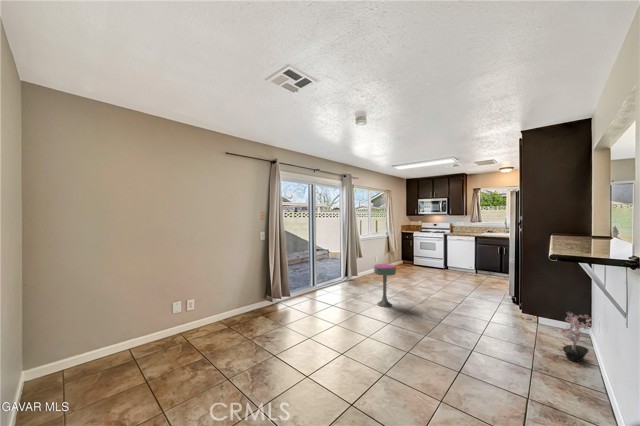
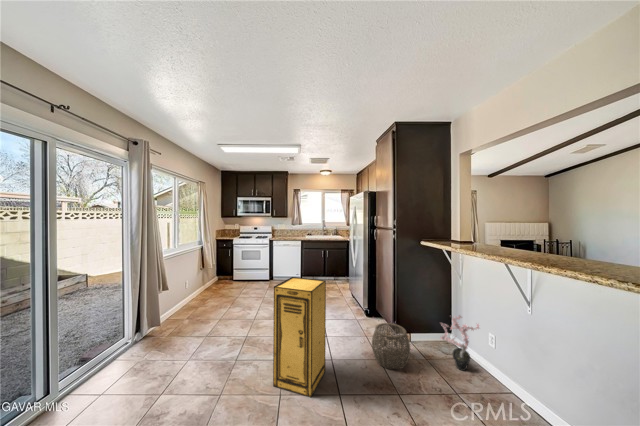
storage cabinet: none [401,254,439,323] -> present [273,277,326,397]
bar stool: present [374,264,396,307] -> none [215,301,255,385]
woven basket: none [481,303,518,339] -> present [372,323,410,369]

